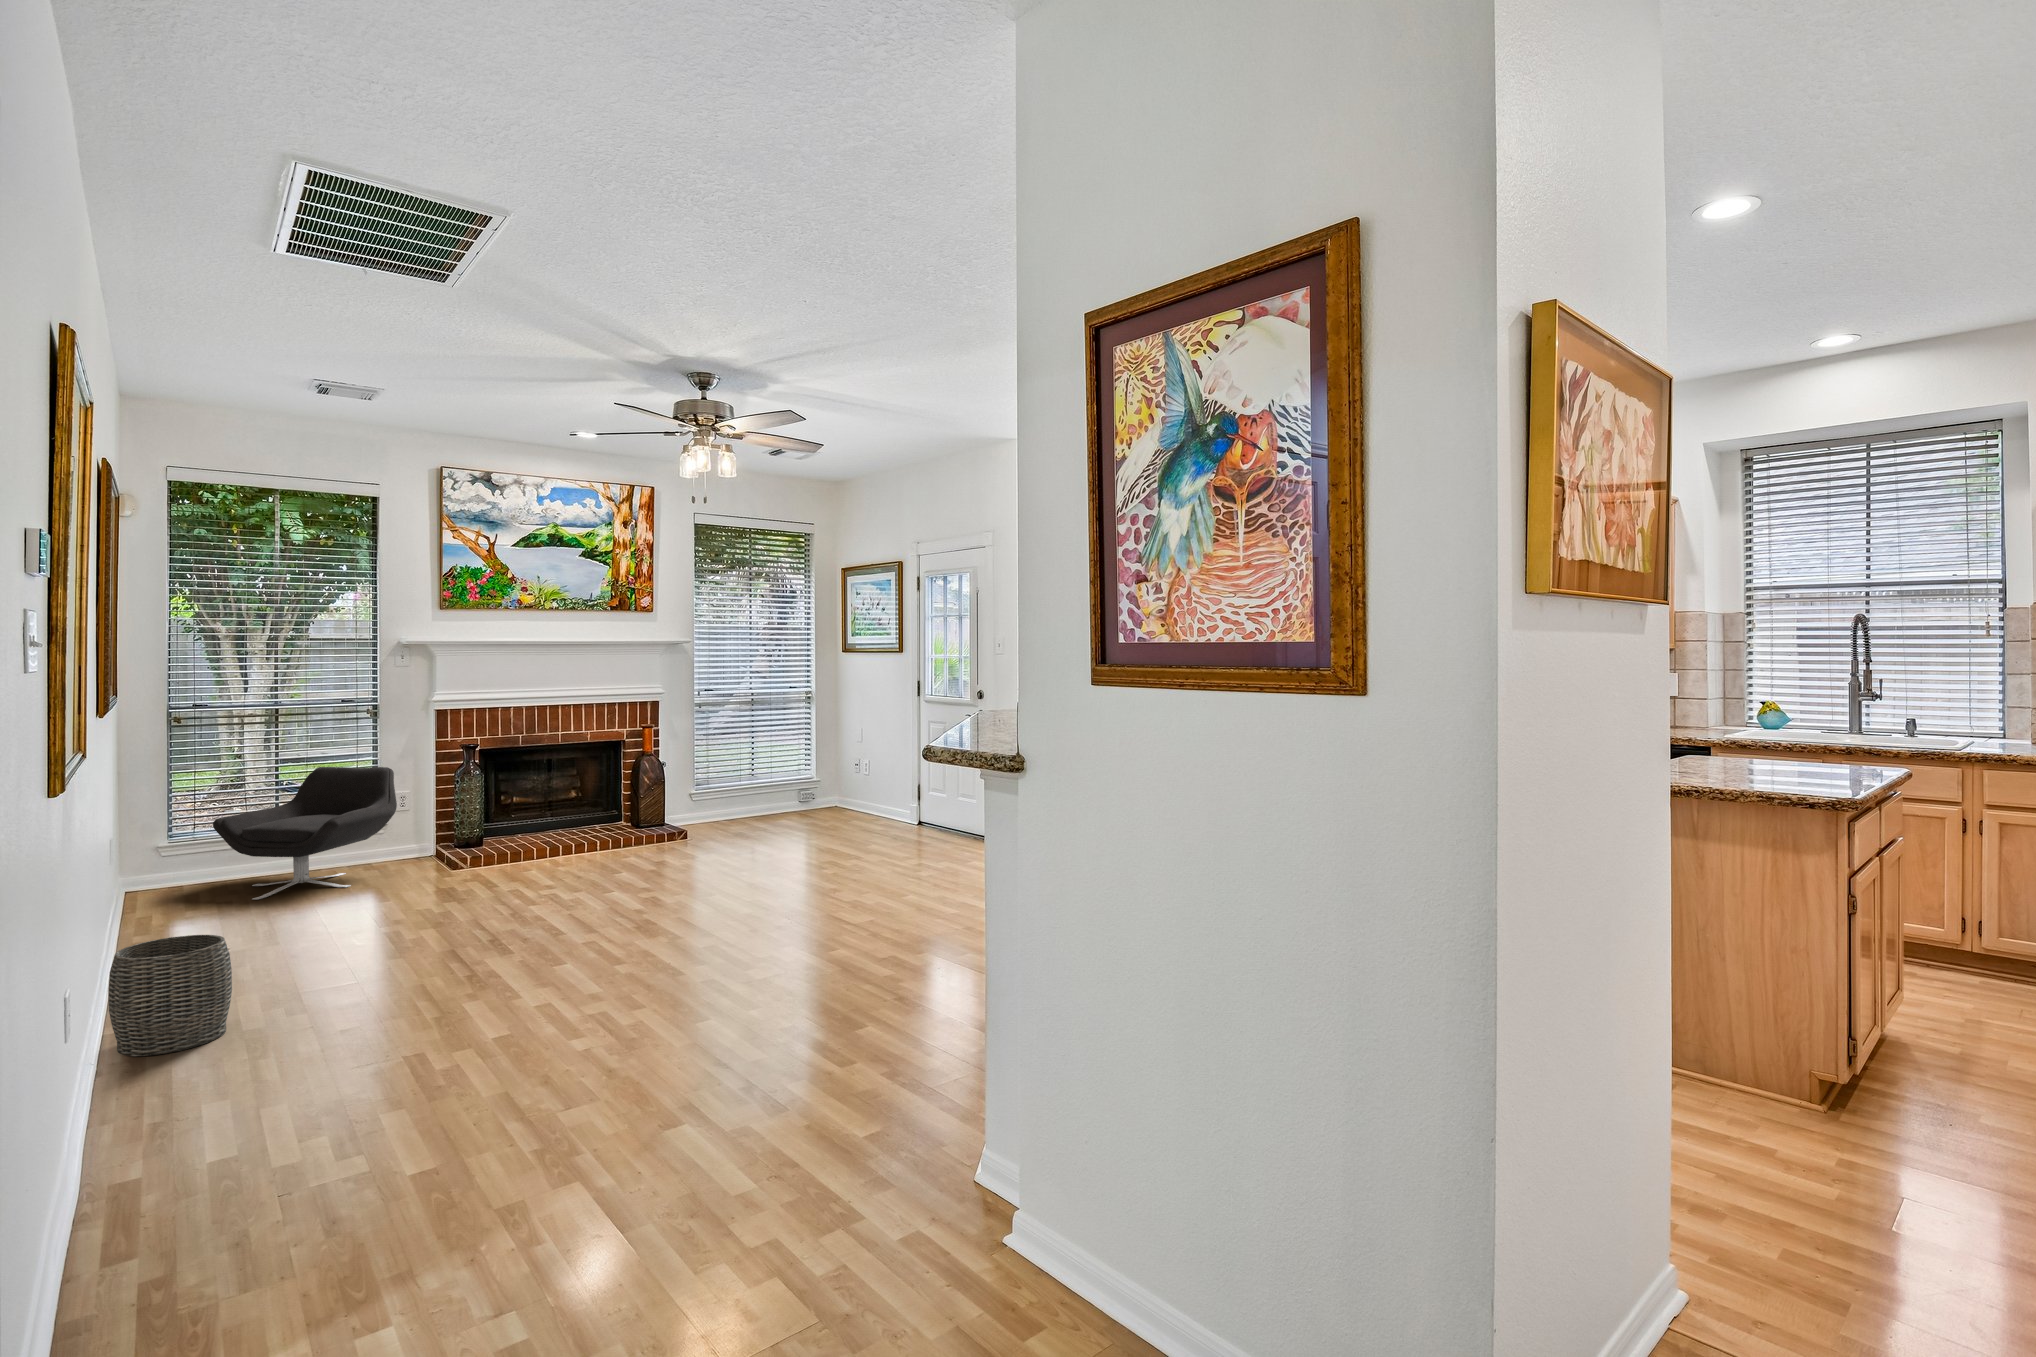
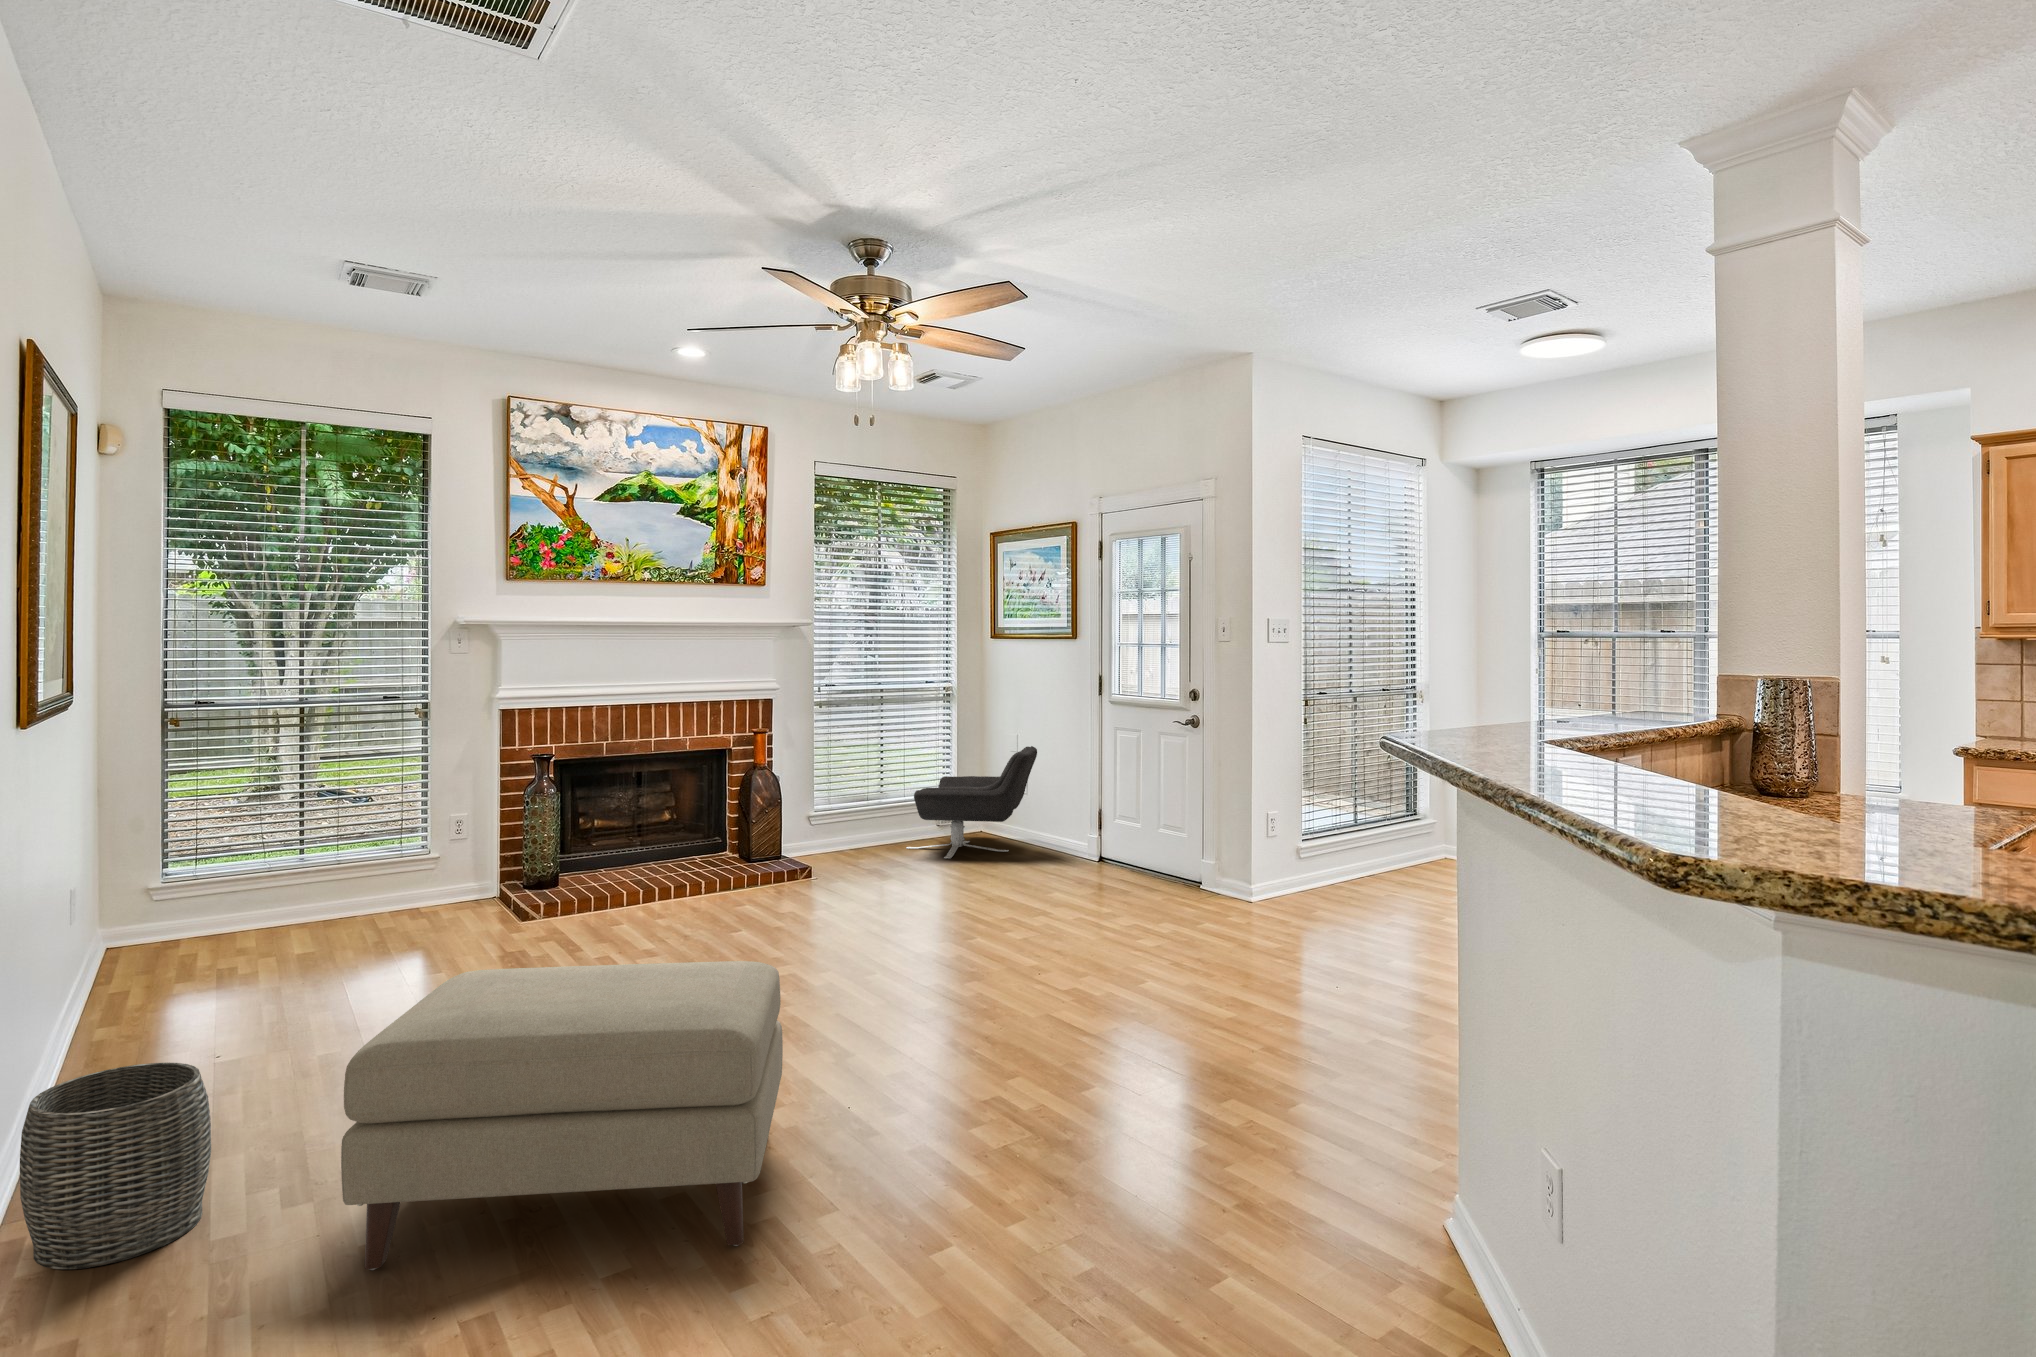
lounge chair: present [213,767,397,900] -> present [907,746,1037,858]
ottoman: none [322,868,621,1050] -> present [341,961,783,1270]

